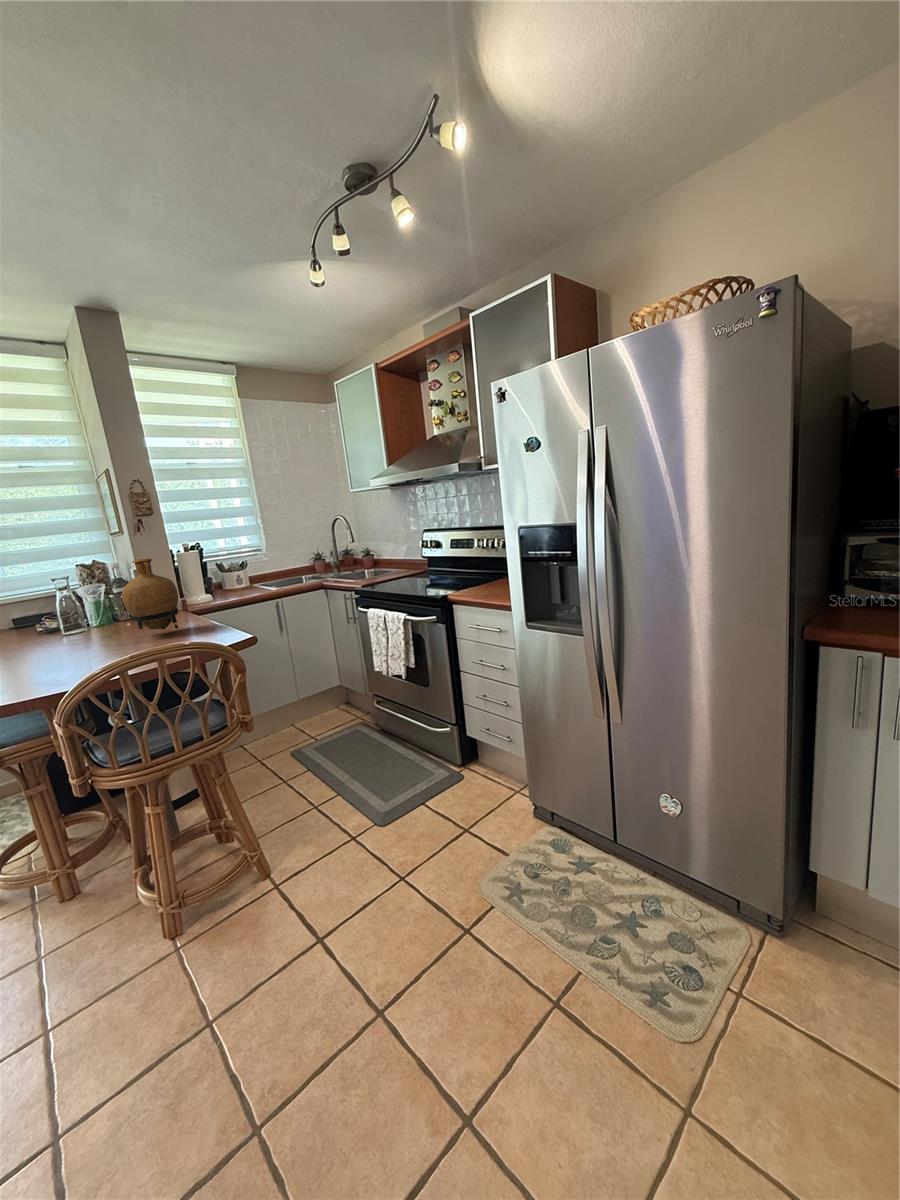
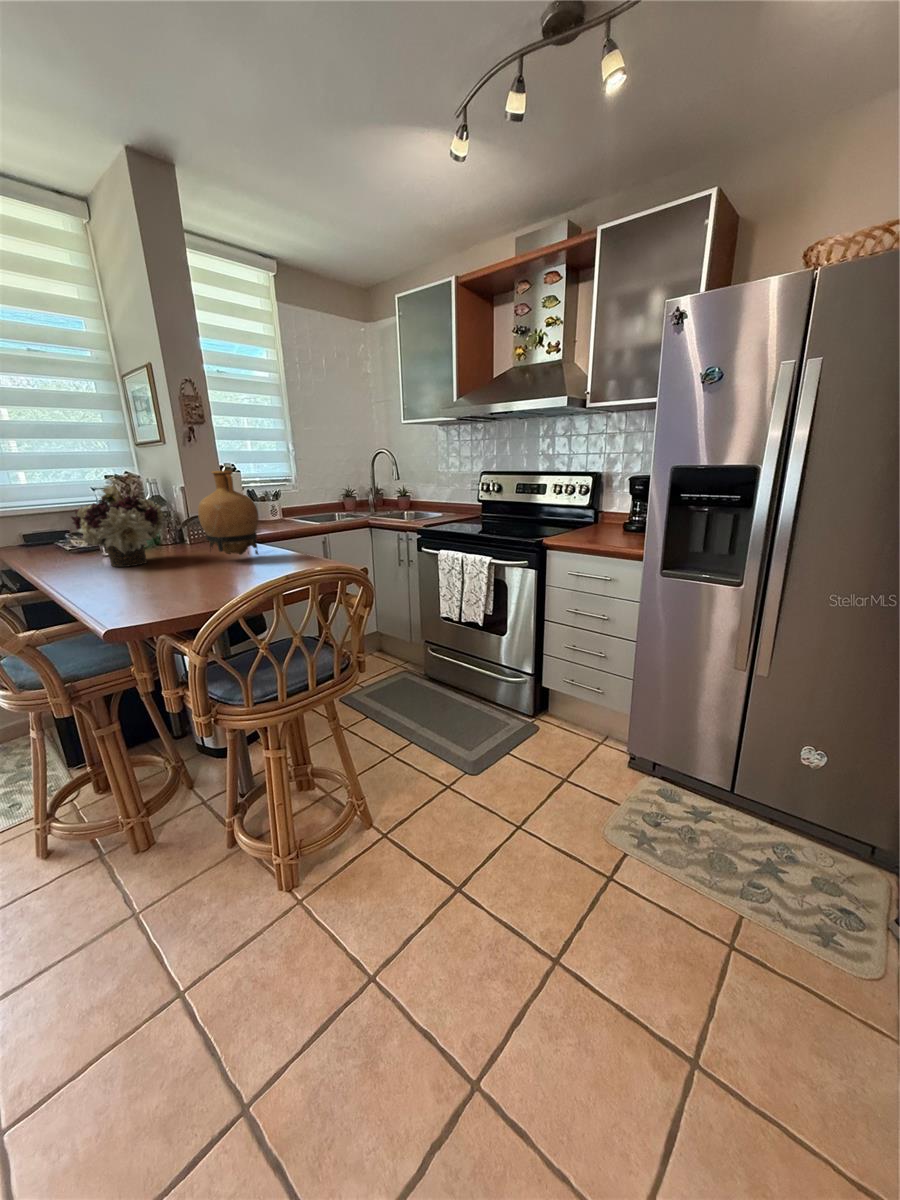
flower arrangement: none [25,578,102,647] -> present [71,486,163,567]

